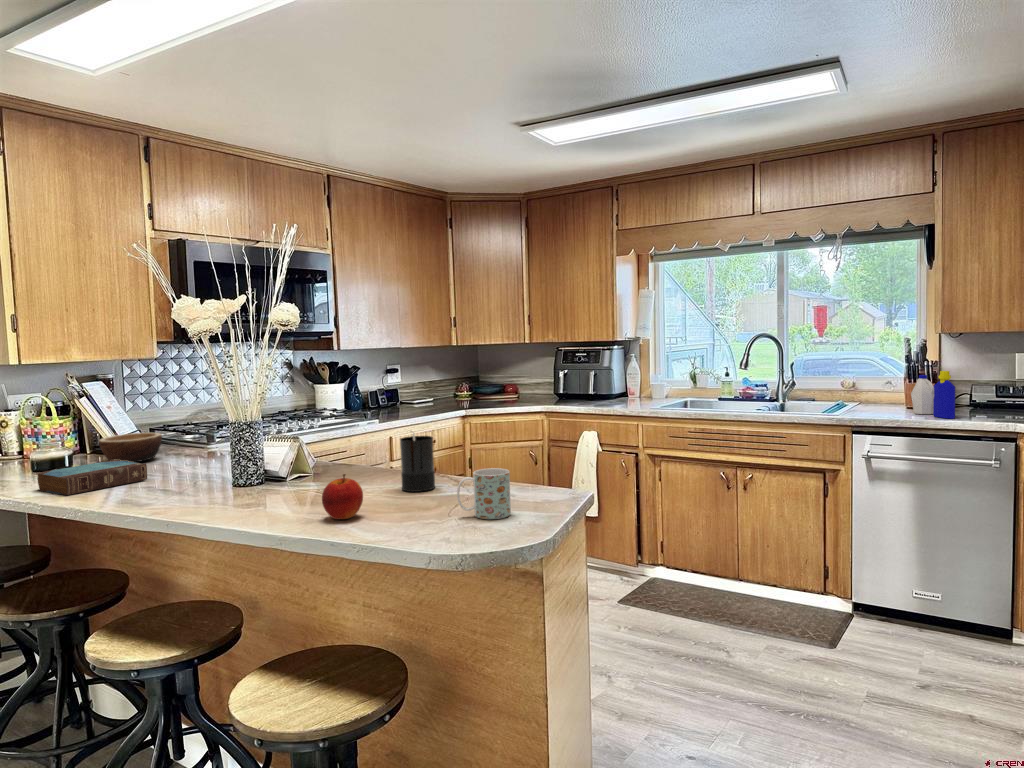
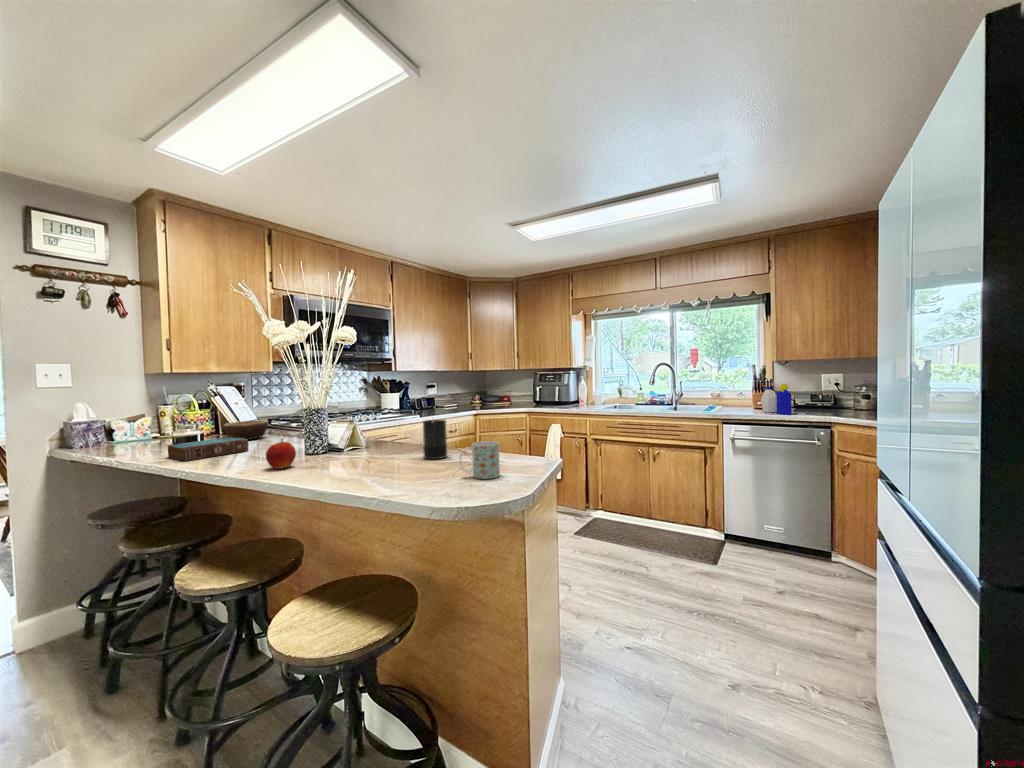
apple: present [322,474,363,519] -> present [266,439,296,469]

